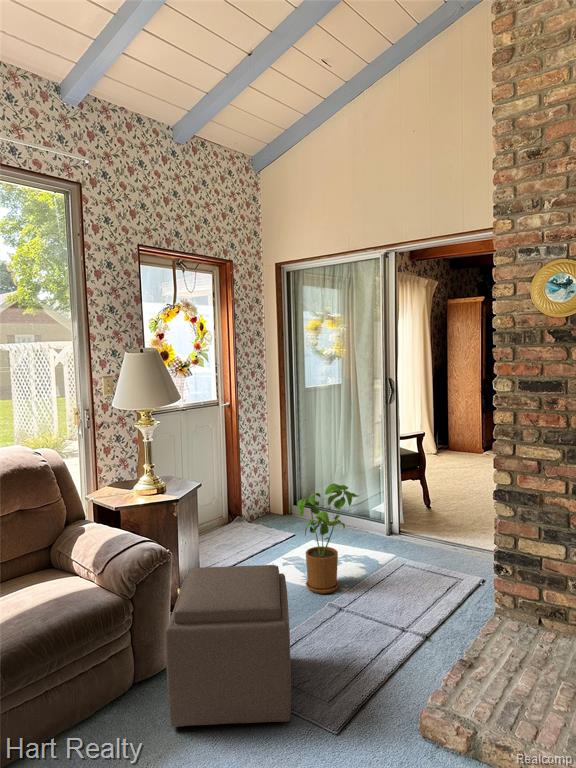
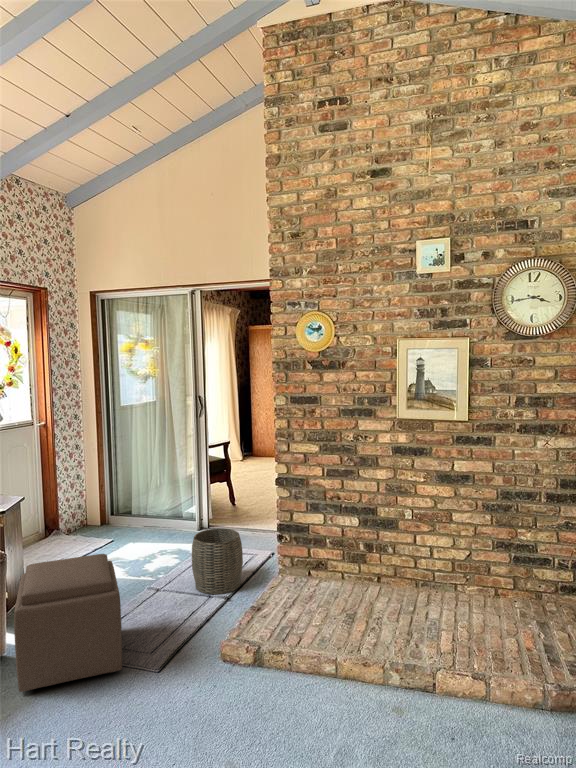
house plant: present [298,483,359,594] -> none [118,487,173,582]
woven basket: none [381,542,446,627] -> present [192,528,243,594]

